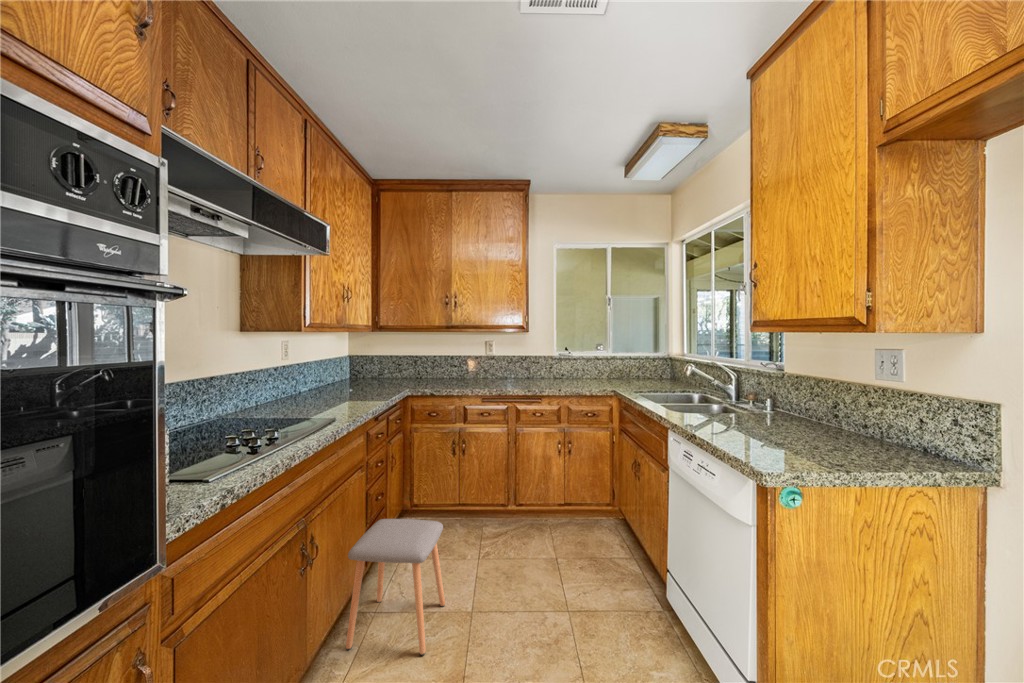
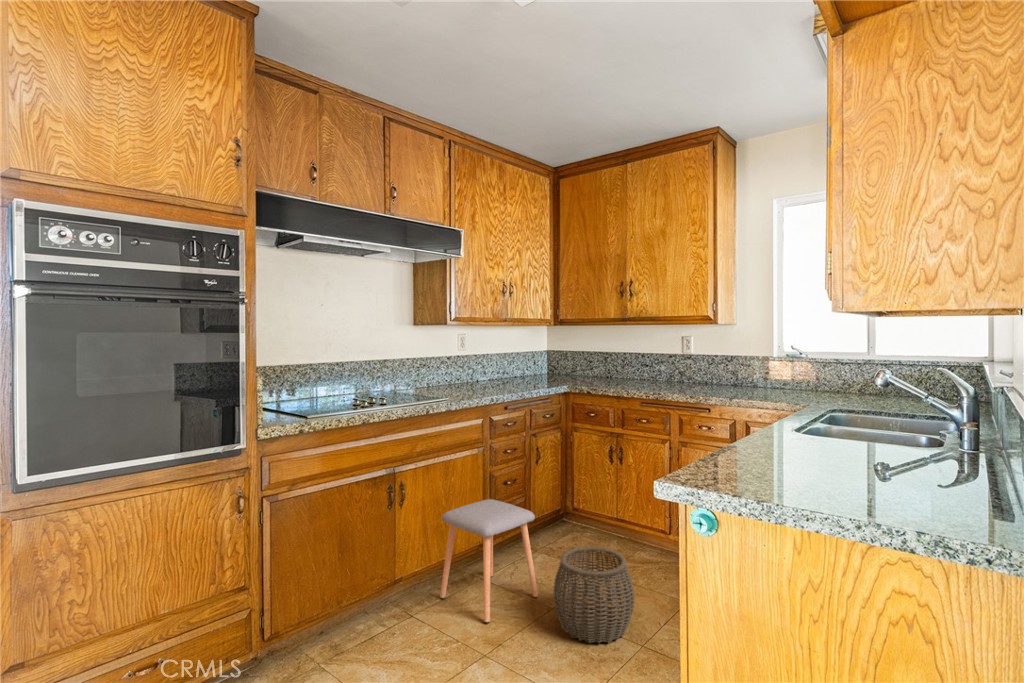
woven basket: none [480,537,553,632] -> present [553,547,634,643]

